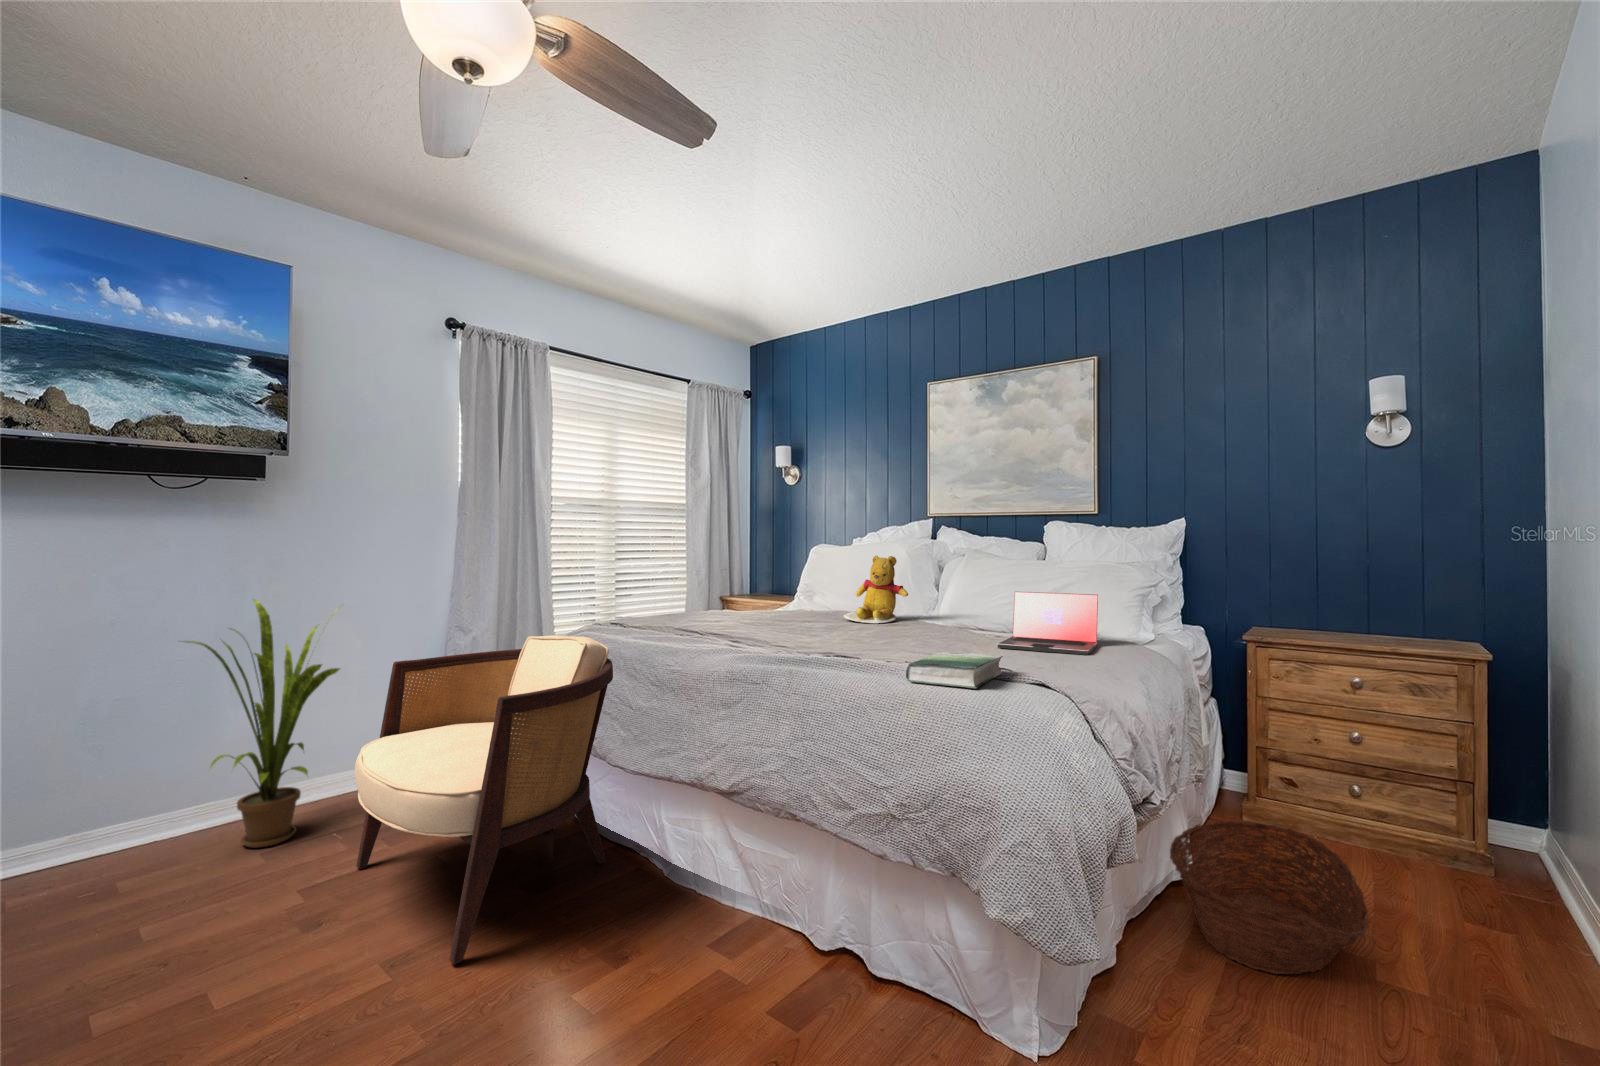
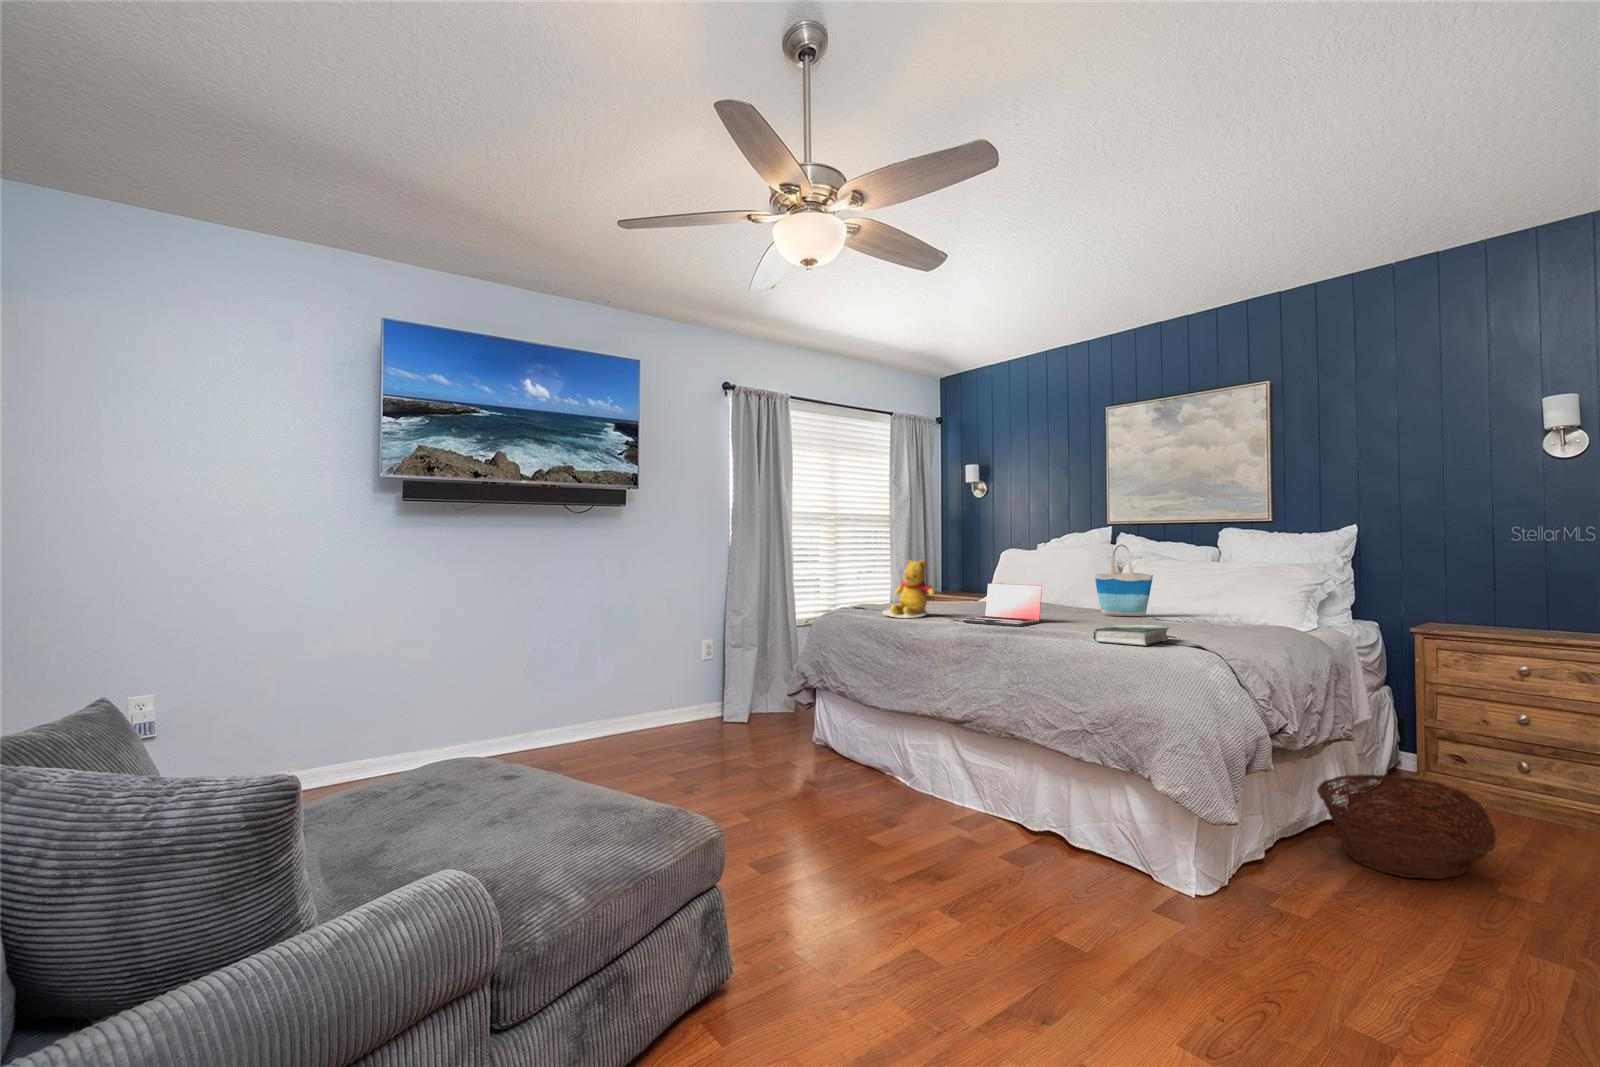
tote bag: none [911,541,977,629] -> present [1095,544,1153,616]
teddy bear: present [844,555,908,623] -> present [883,560,935,618]
laptop: present [997,592,1098,655] -> present [963,583,1042,626]
house plant: present [186,600,339,848] -> none [583,586,679,752]
armchair: present [355,635,613,965] -> none [696,614,868,817]

